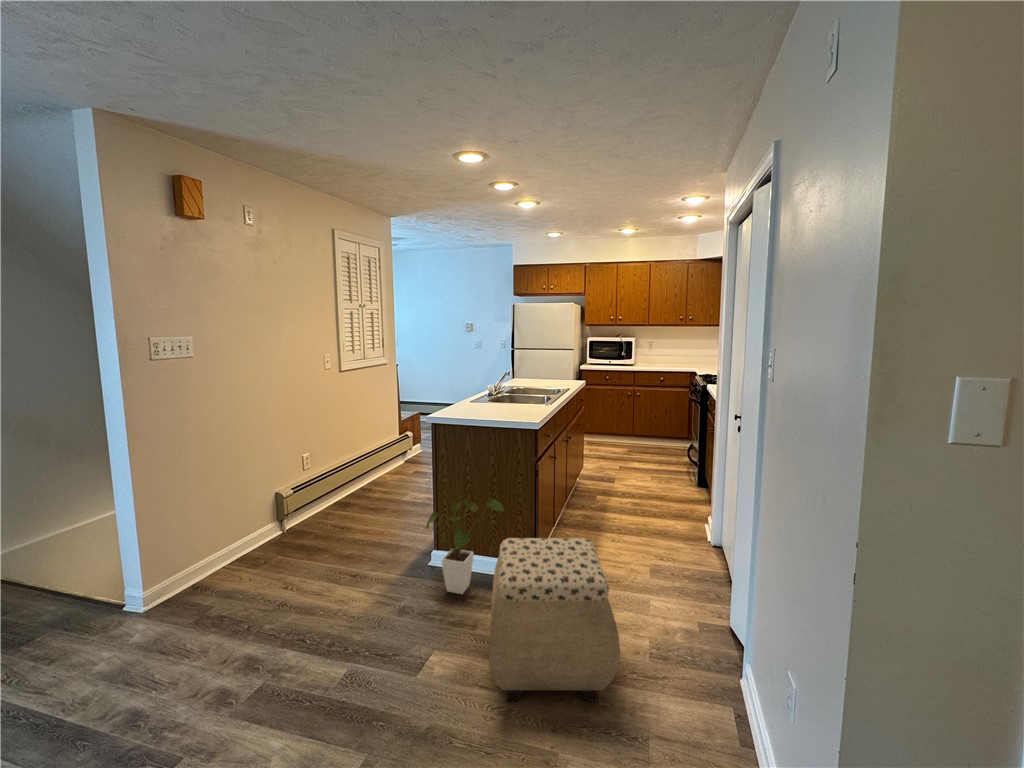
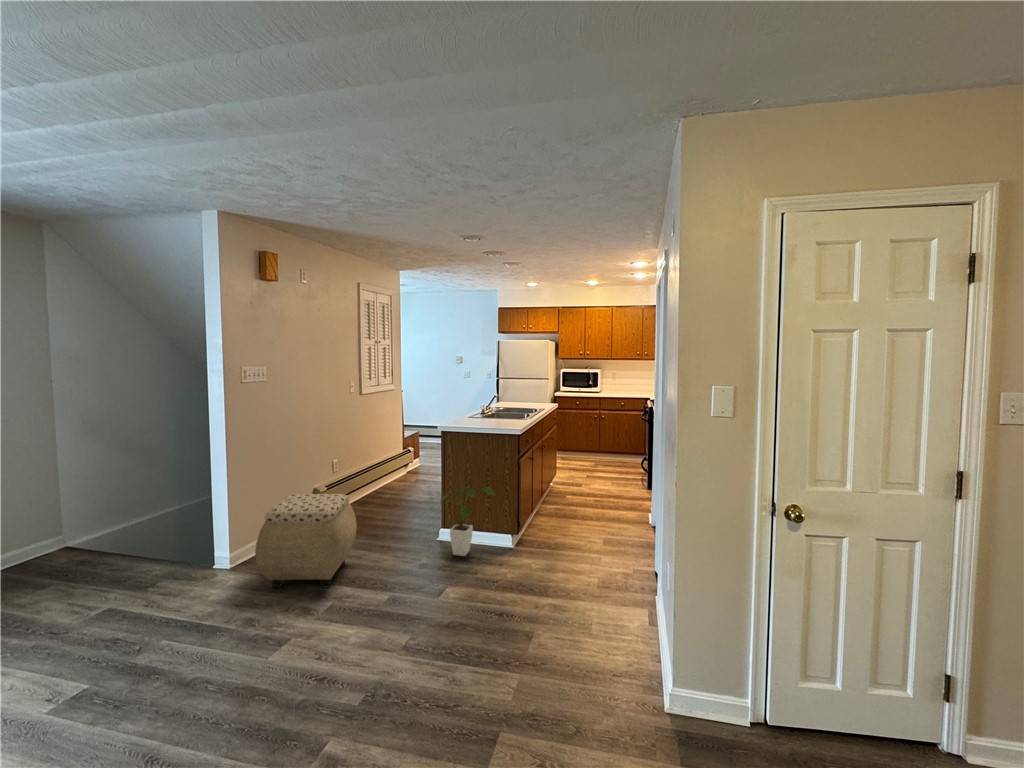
ottoman: present [488,538,620,701] -> present [255,494,357,588]

